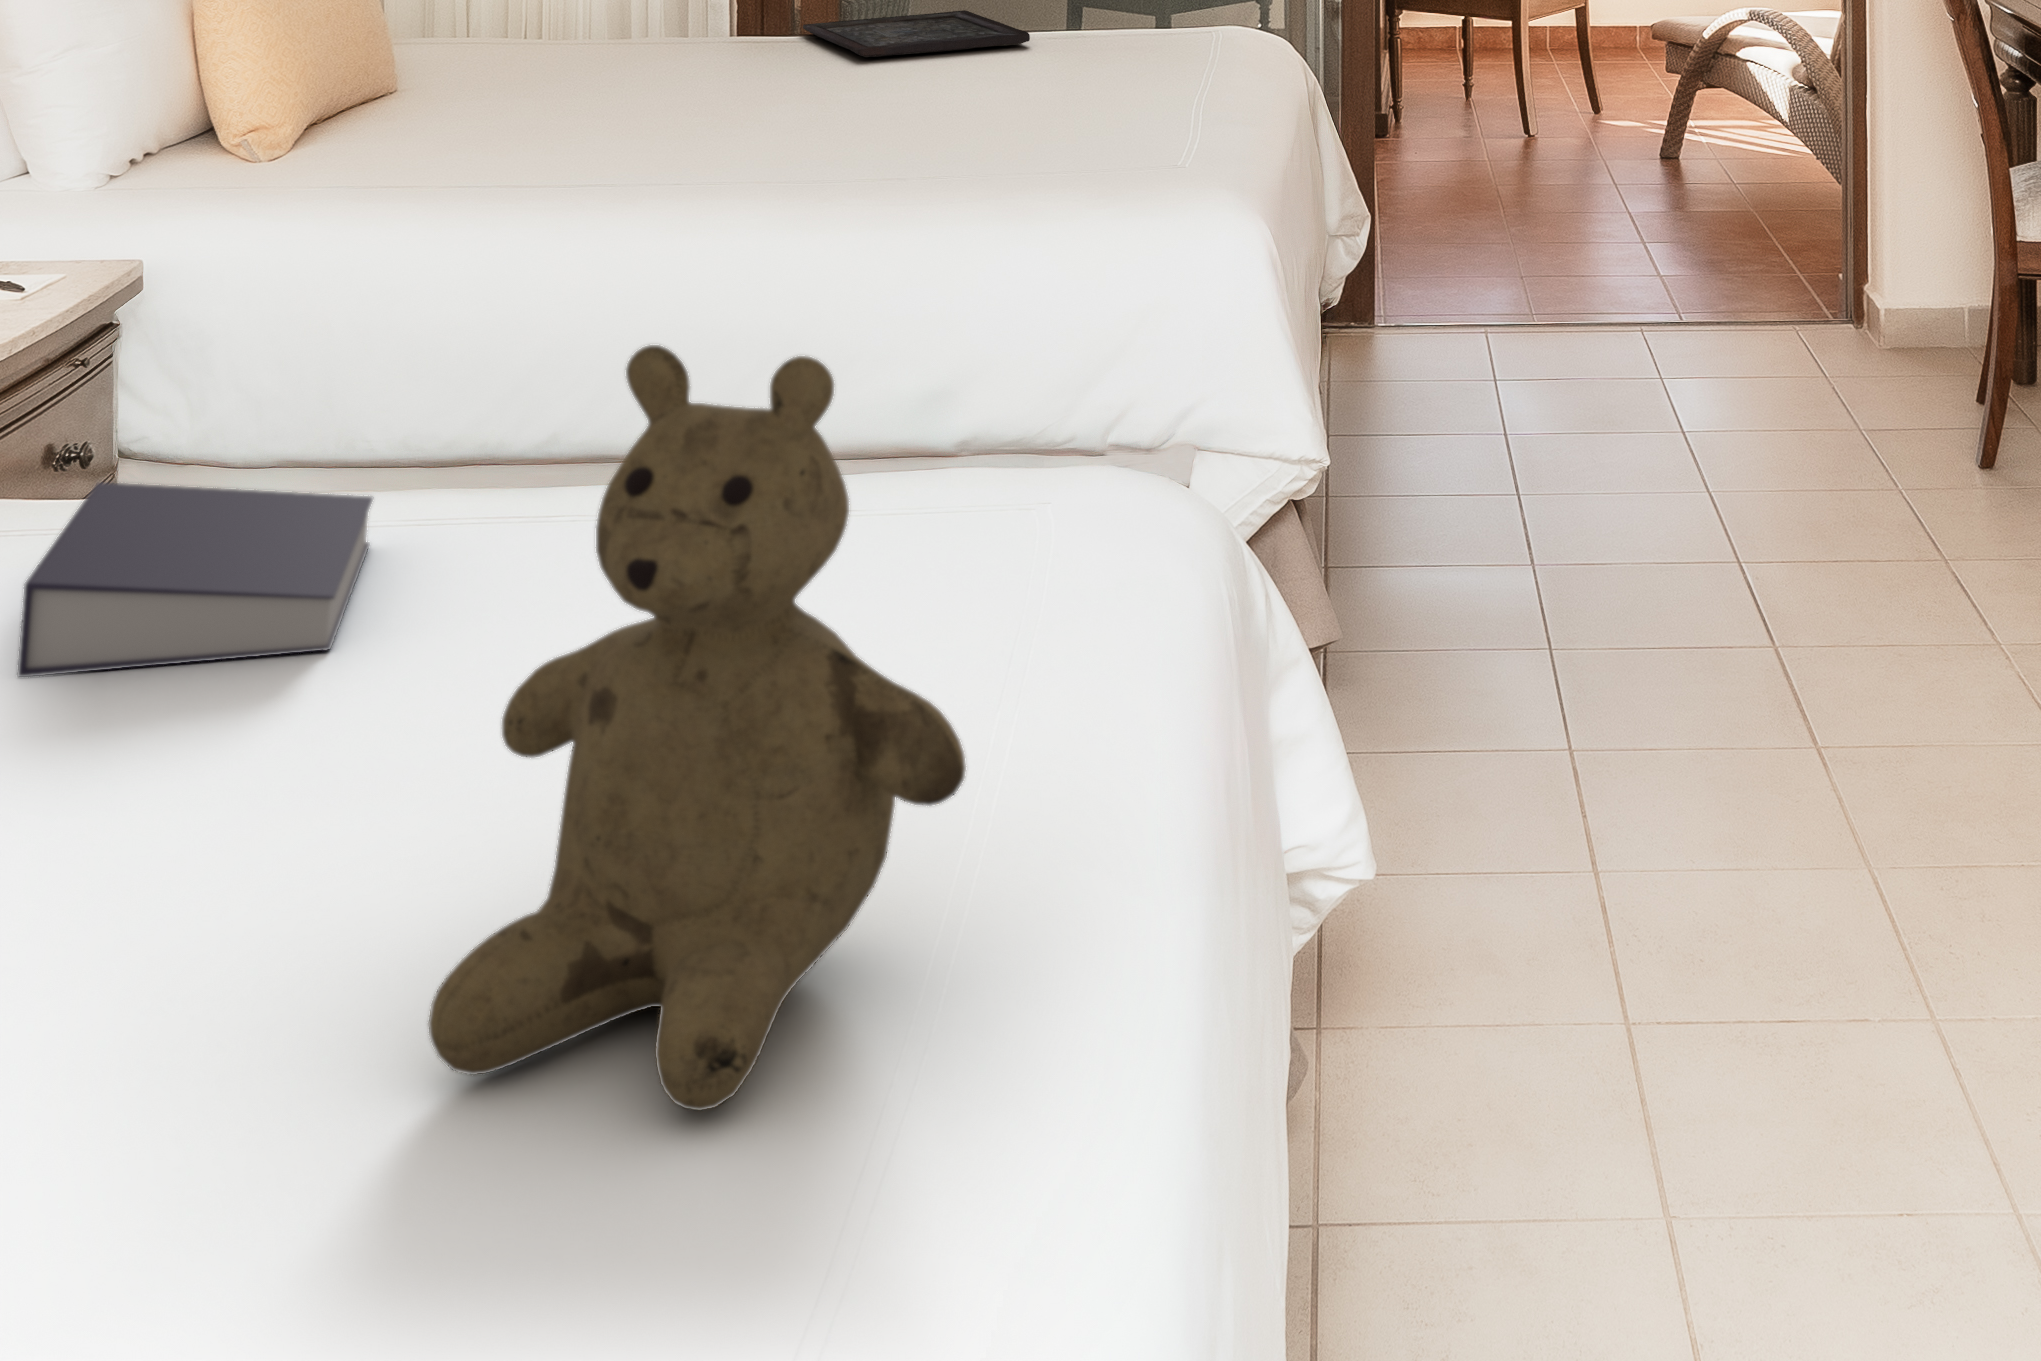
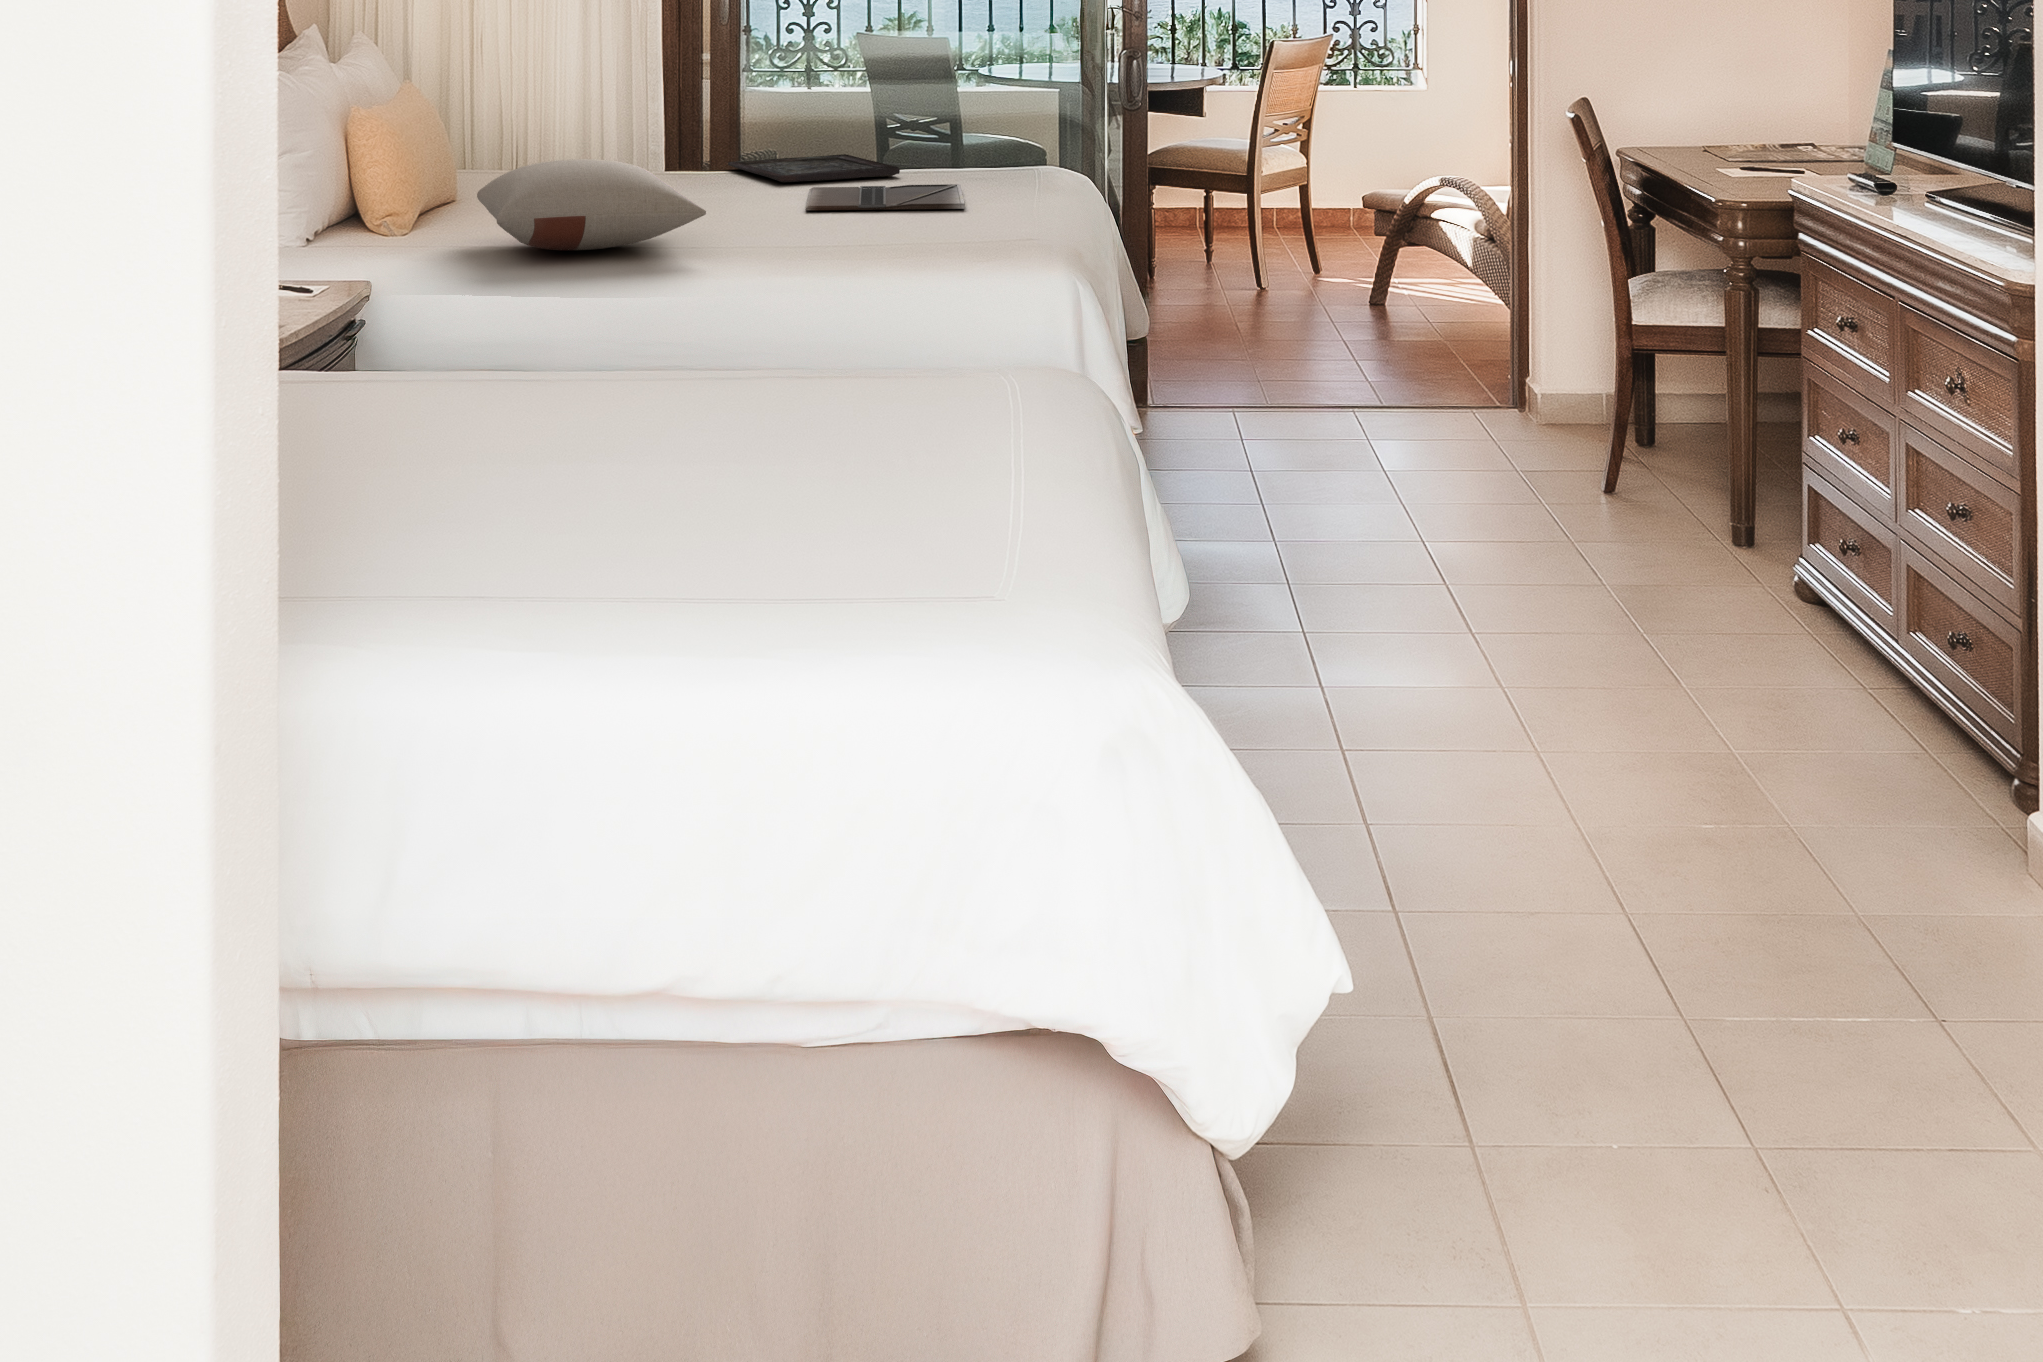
pillow: none [382,51,703,188] -> present [477,159,706,251]
laptop: none [880,59,1106,107] -> present [806,184,965,210]
teddy bear: present [429,345,966,1111] -> none [765,224,1012,564]
book: present [18,482,373,677] -> none [445,360,612,445]

